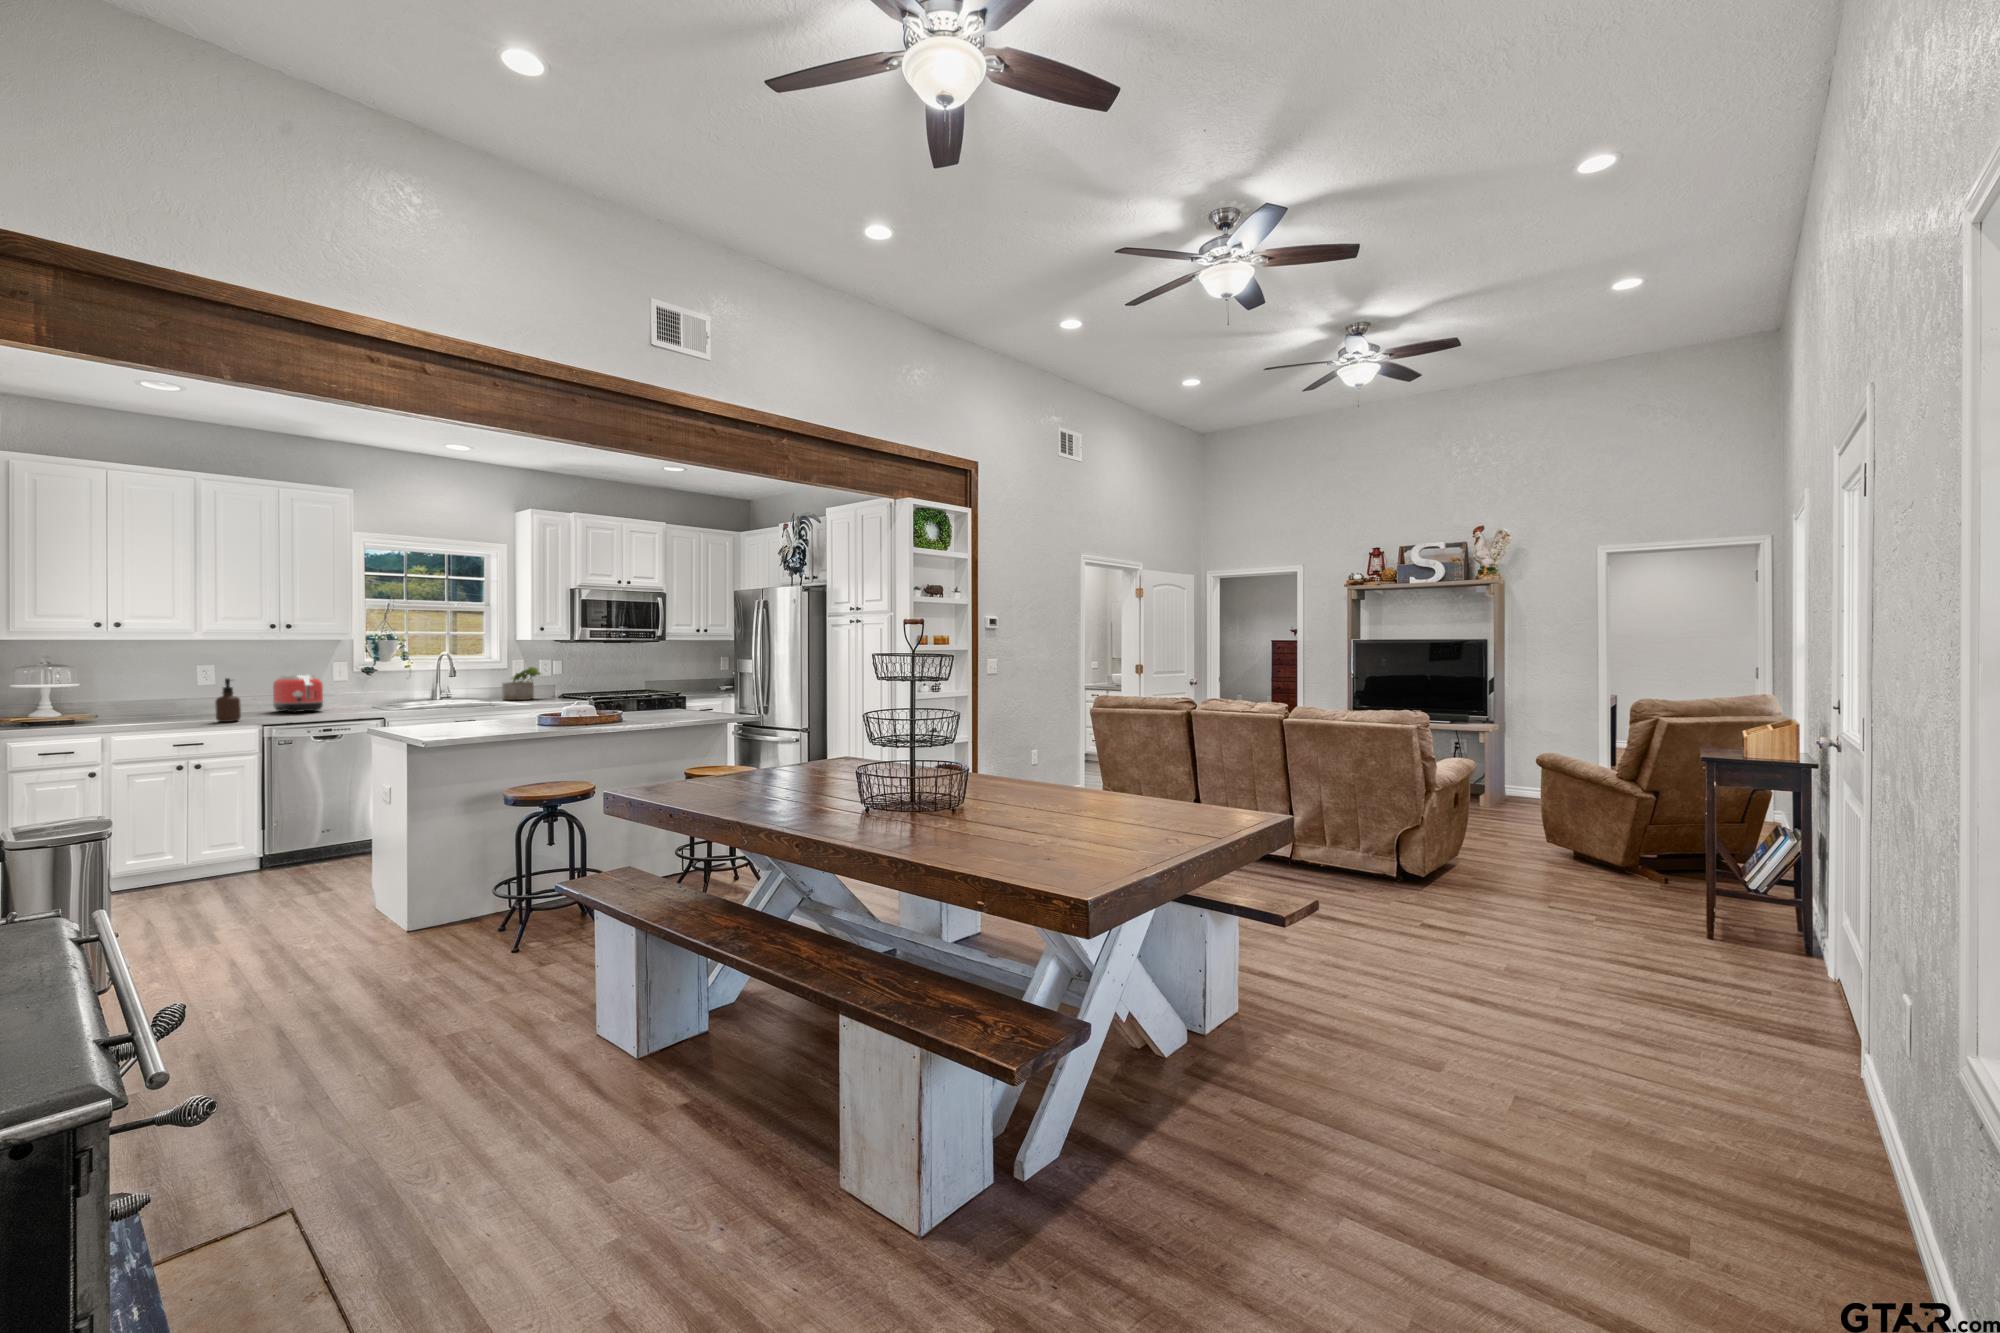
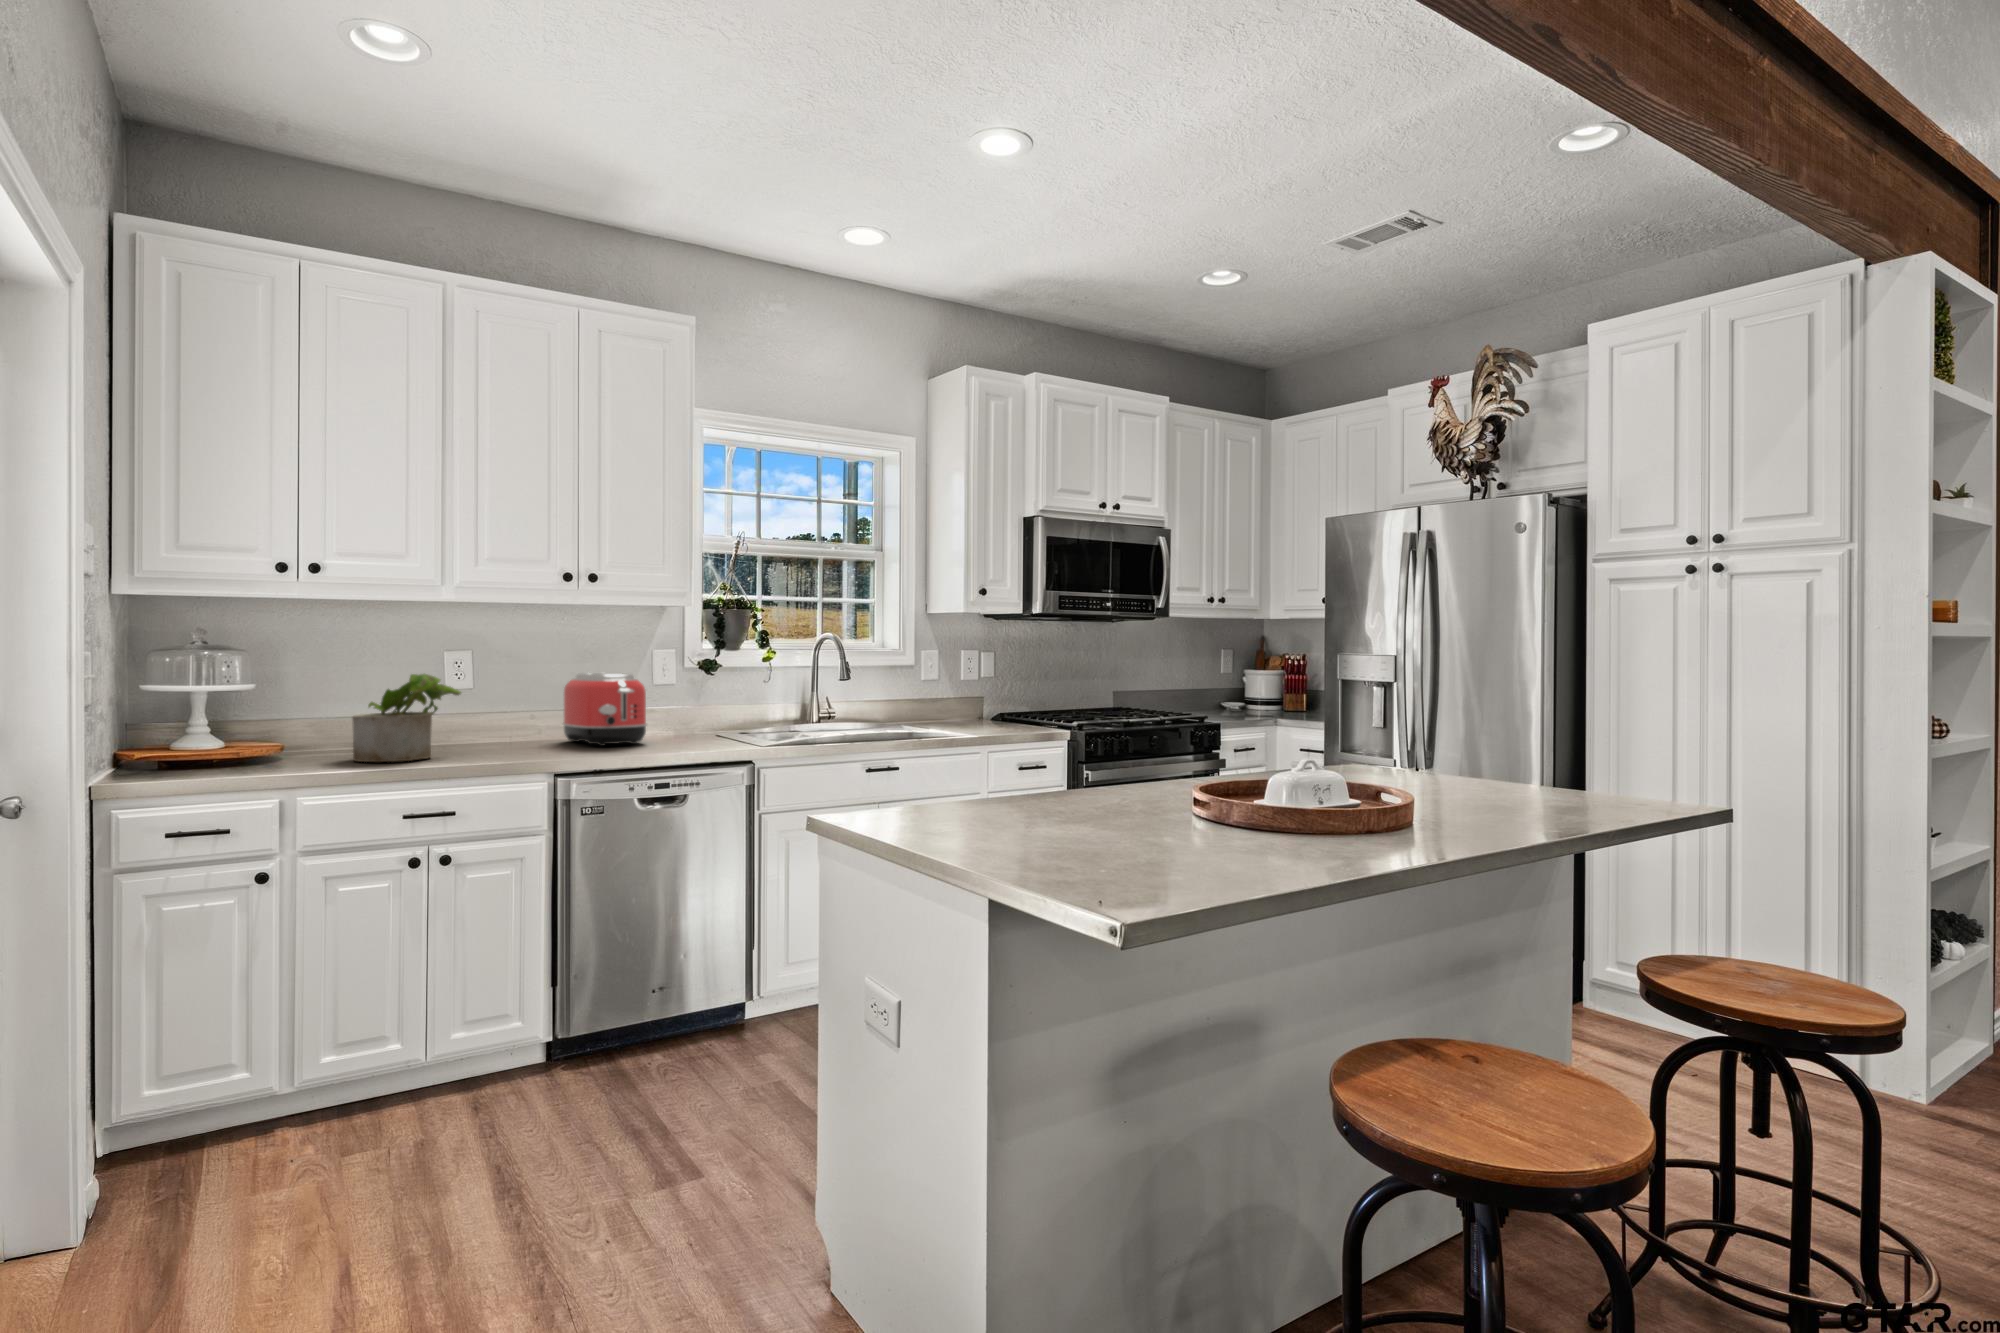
potted plant: present [502,667,541,700] -> present [352,674,461,762]
soap dispenser: present [215,678,241,722] -> none [478,677,520,766]

